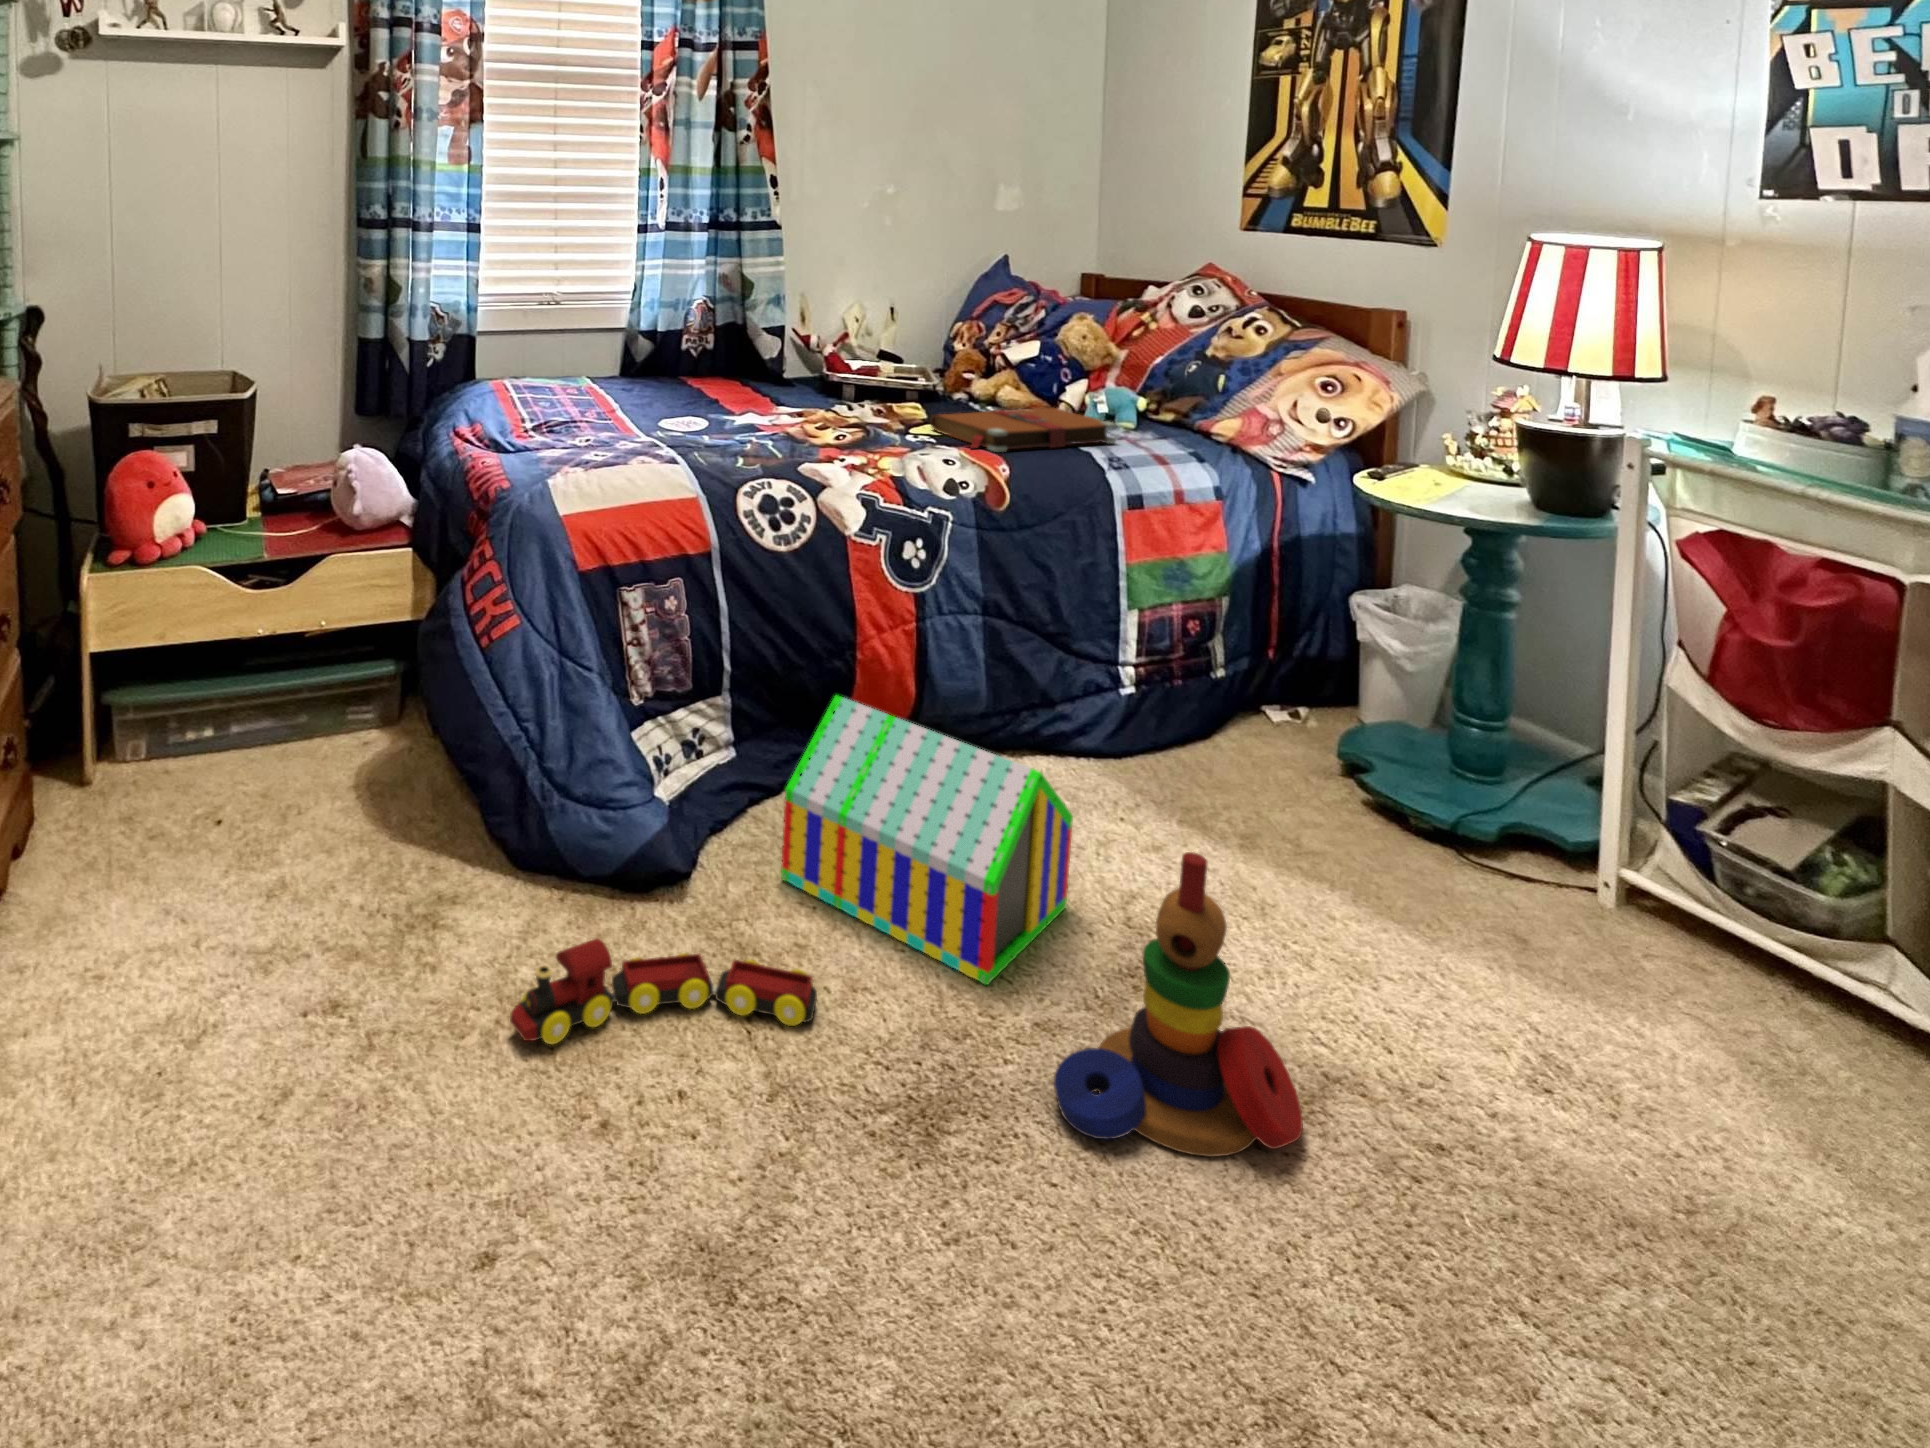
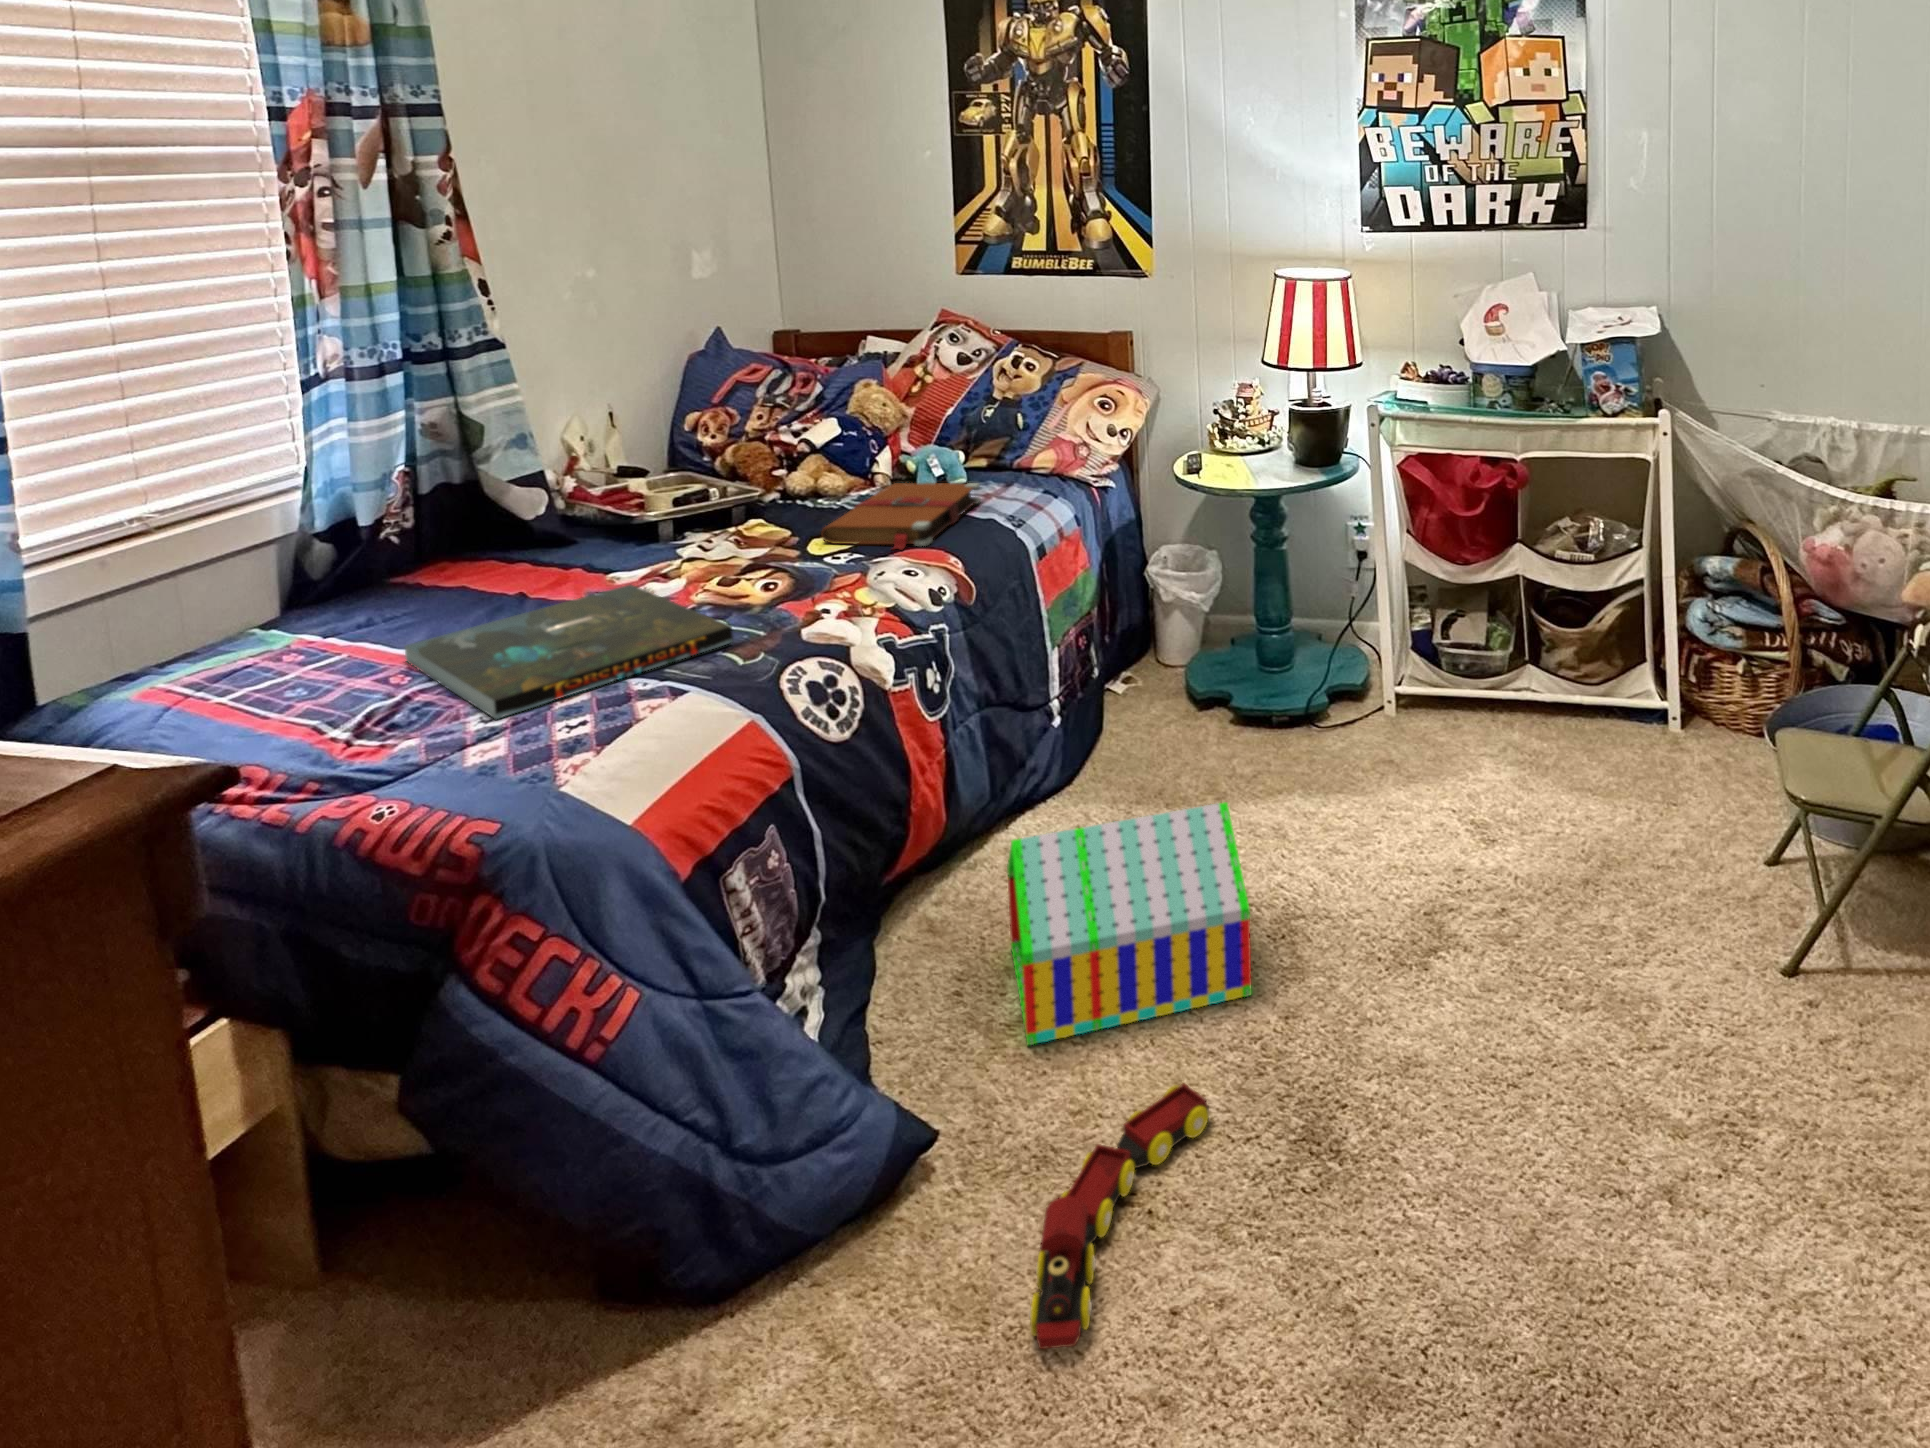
board game: none [566,396,753,452] -> present [405,584,733,719]
stacking toy: present [1054,852,1303,1157] -> none [1350,790,1485,1033]

